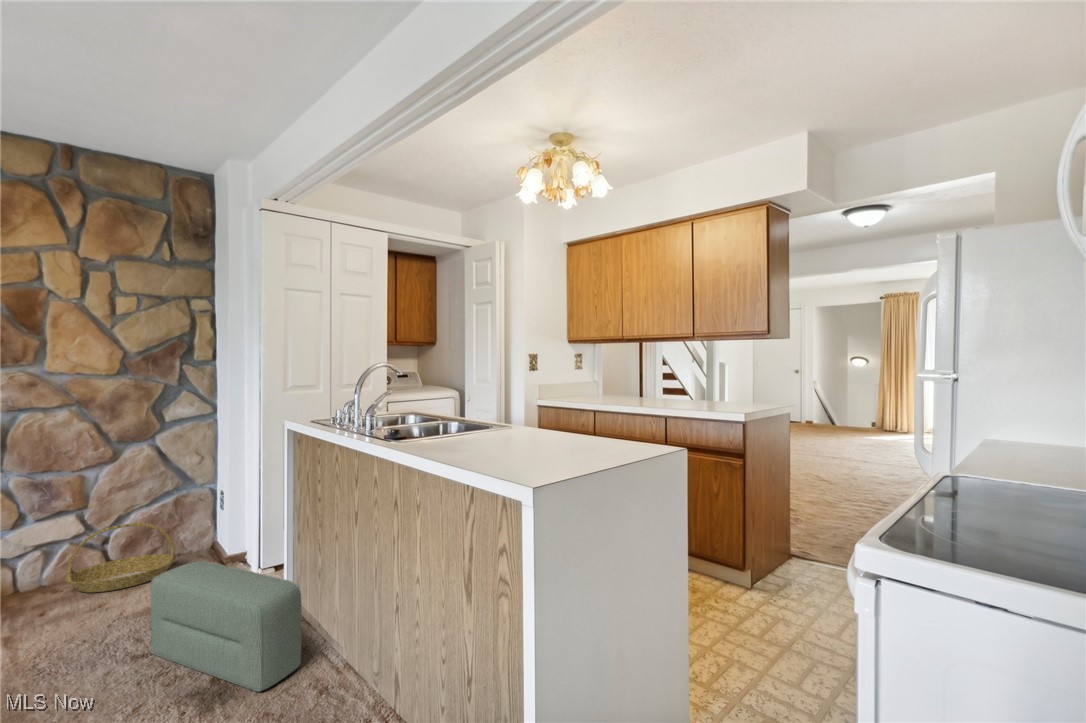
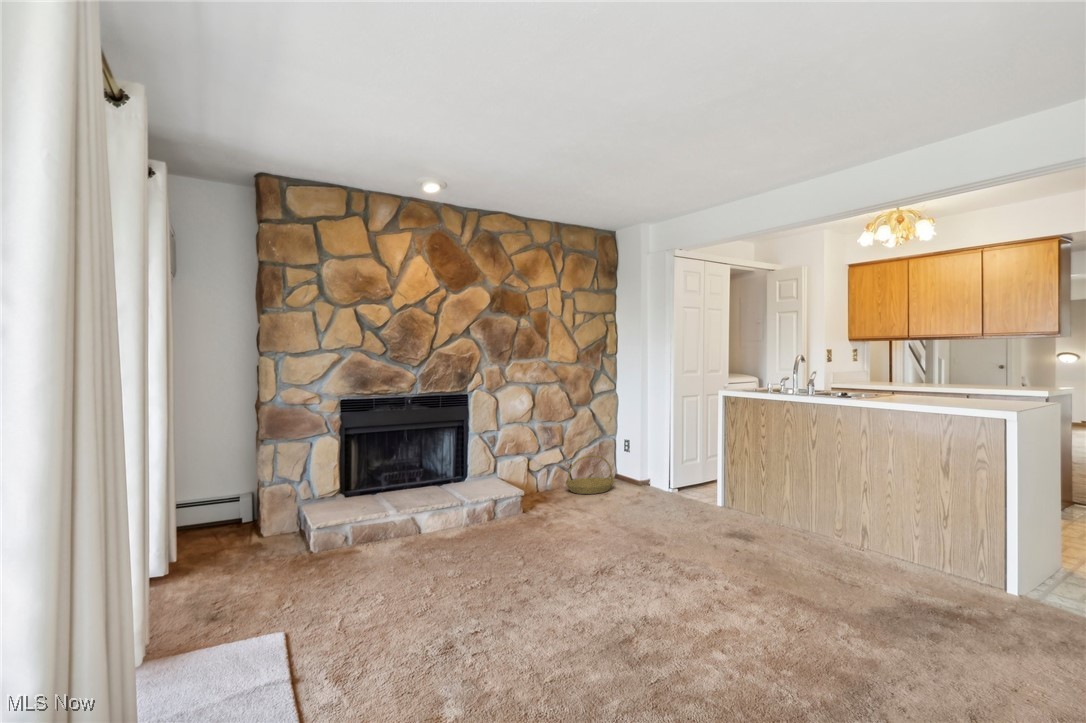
pouf: present [150,561,302,692] -> none [670,472,770,536]

